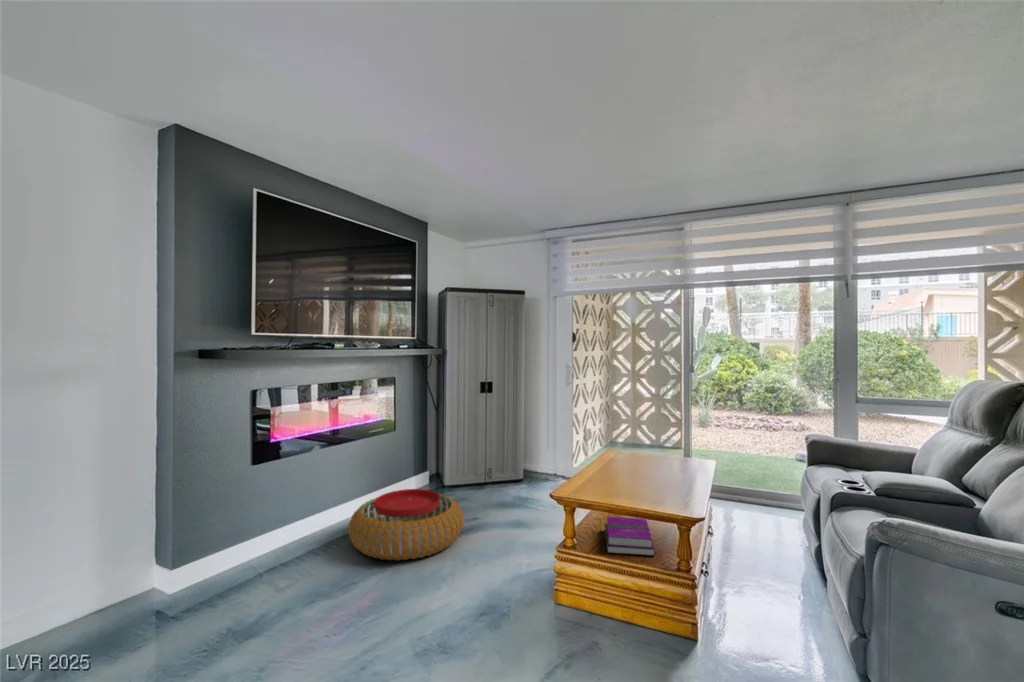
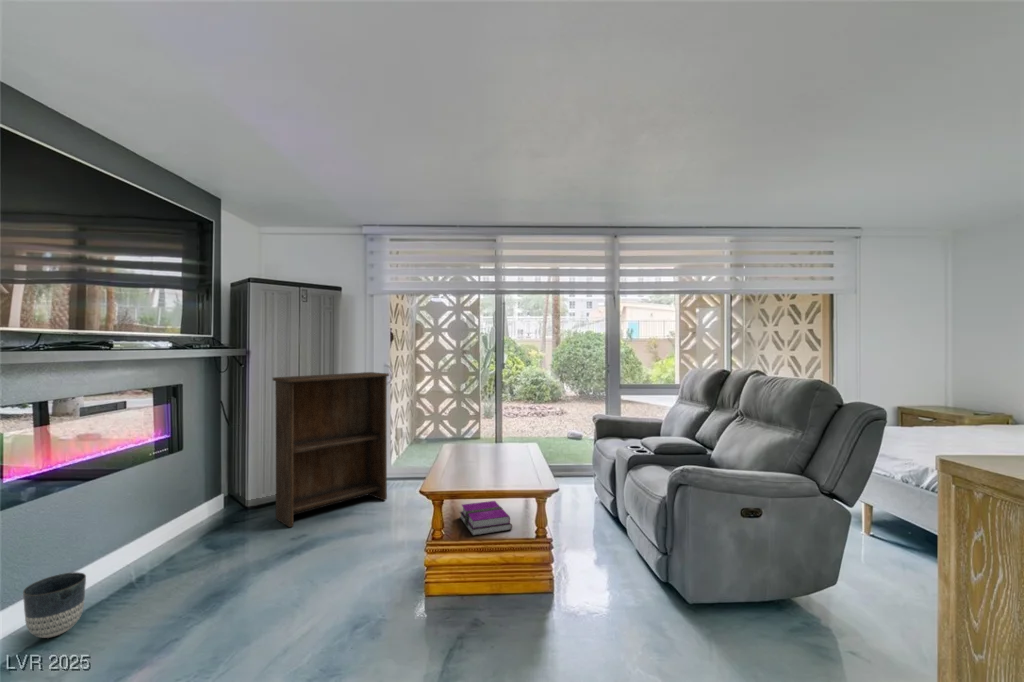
bookshelf: none [459,371,563,509] -> present [273,372,389,527]
pouf: present [348,489,463,560] -> none [150,513,302,603]
planter: none [267,513,305,559] -> present [23,572,86,638]

